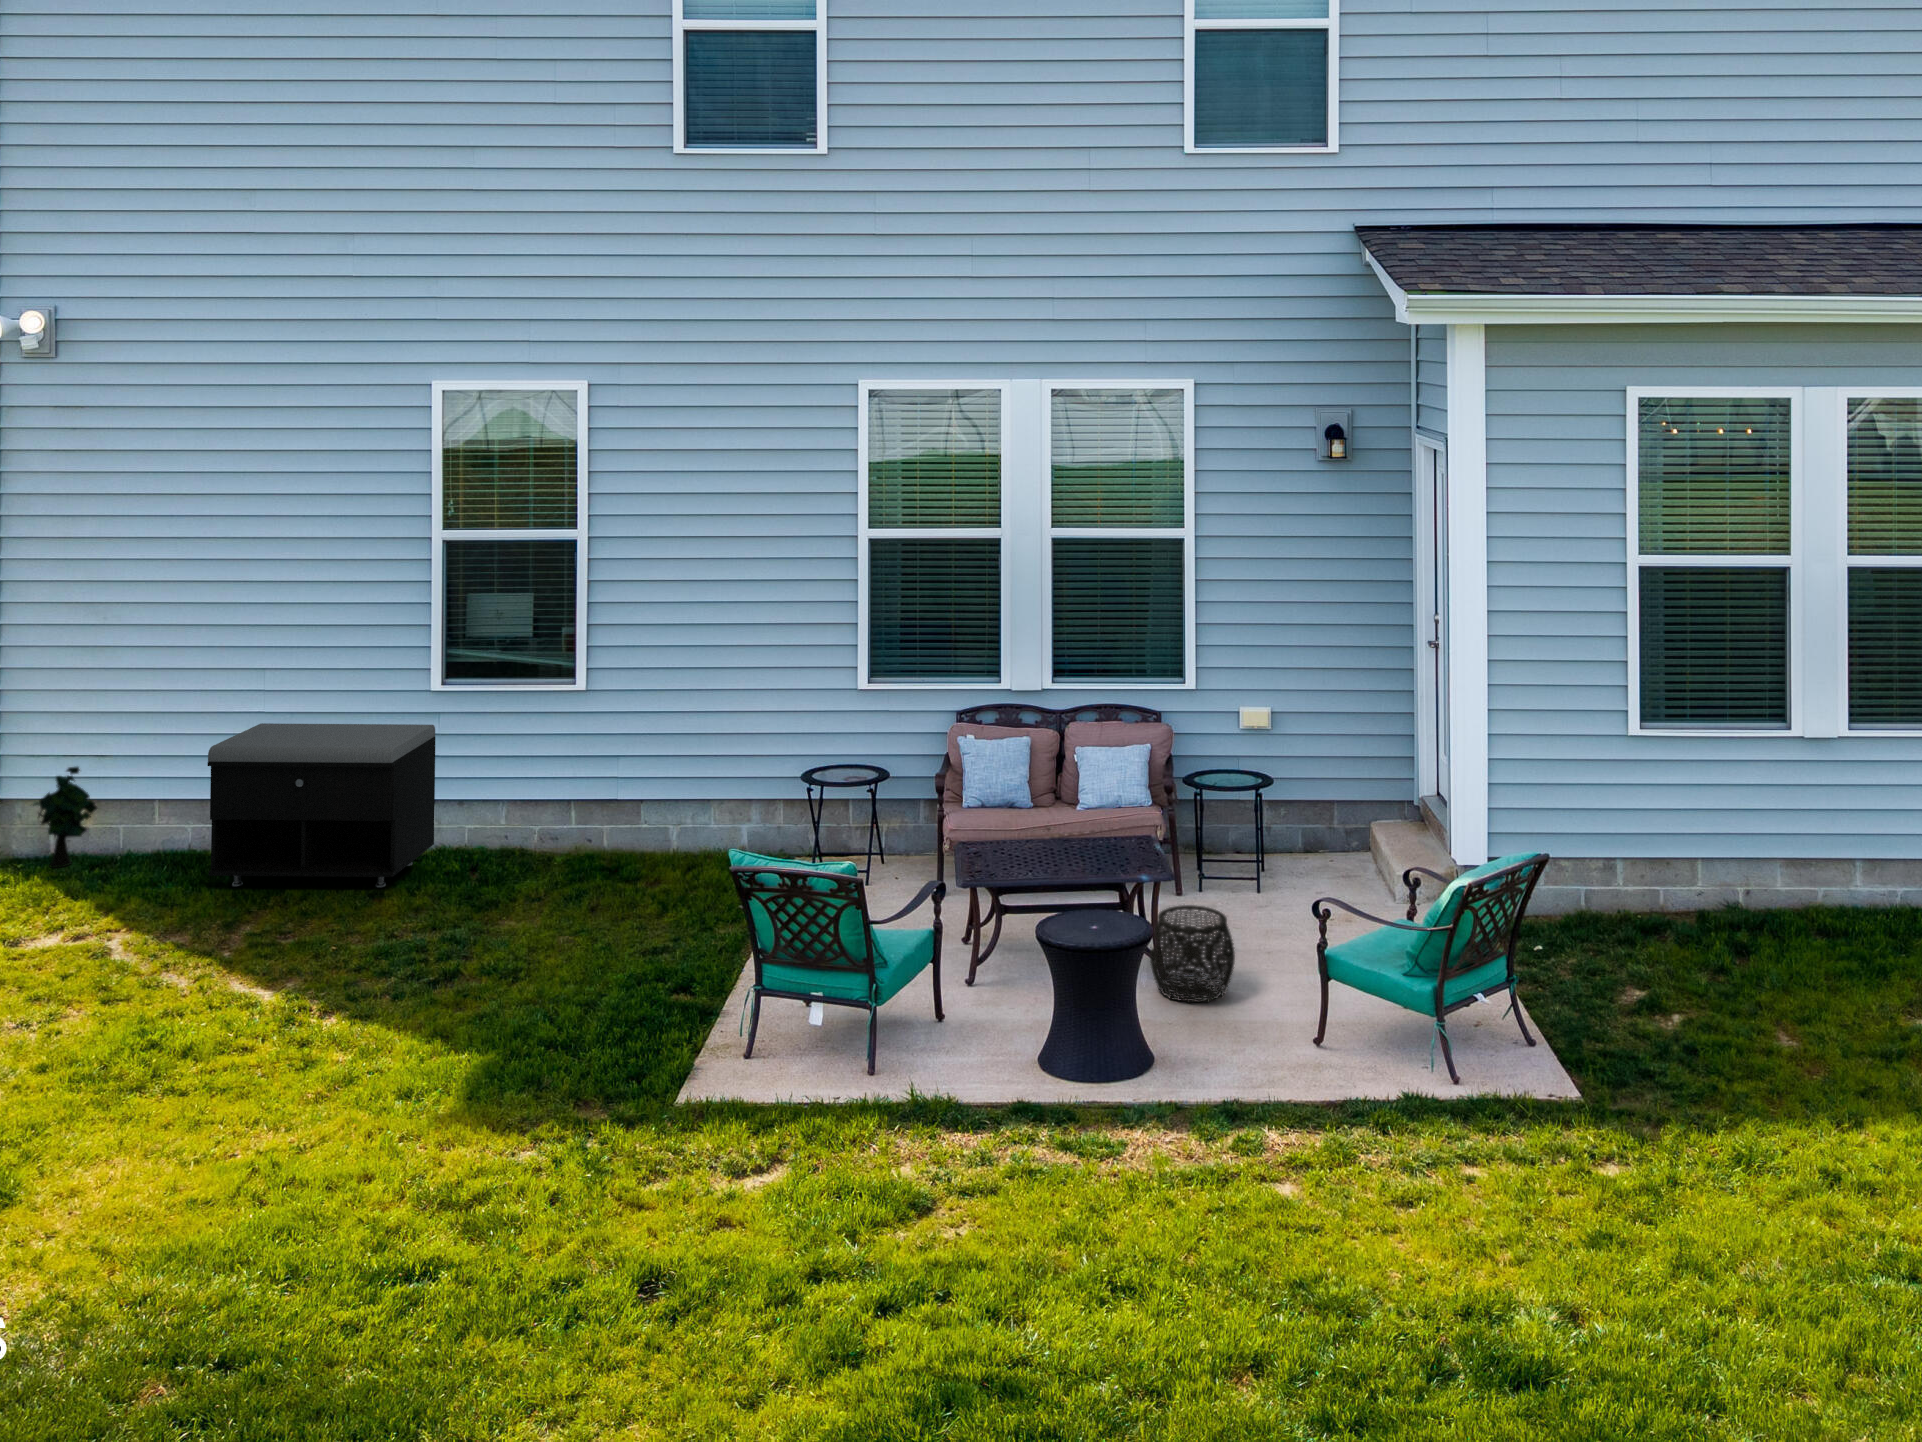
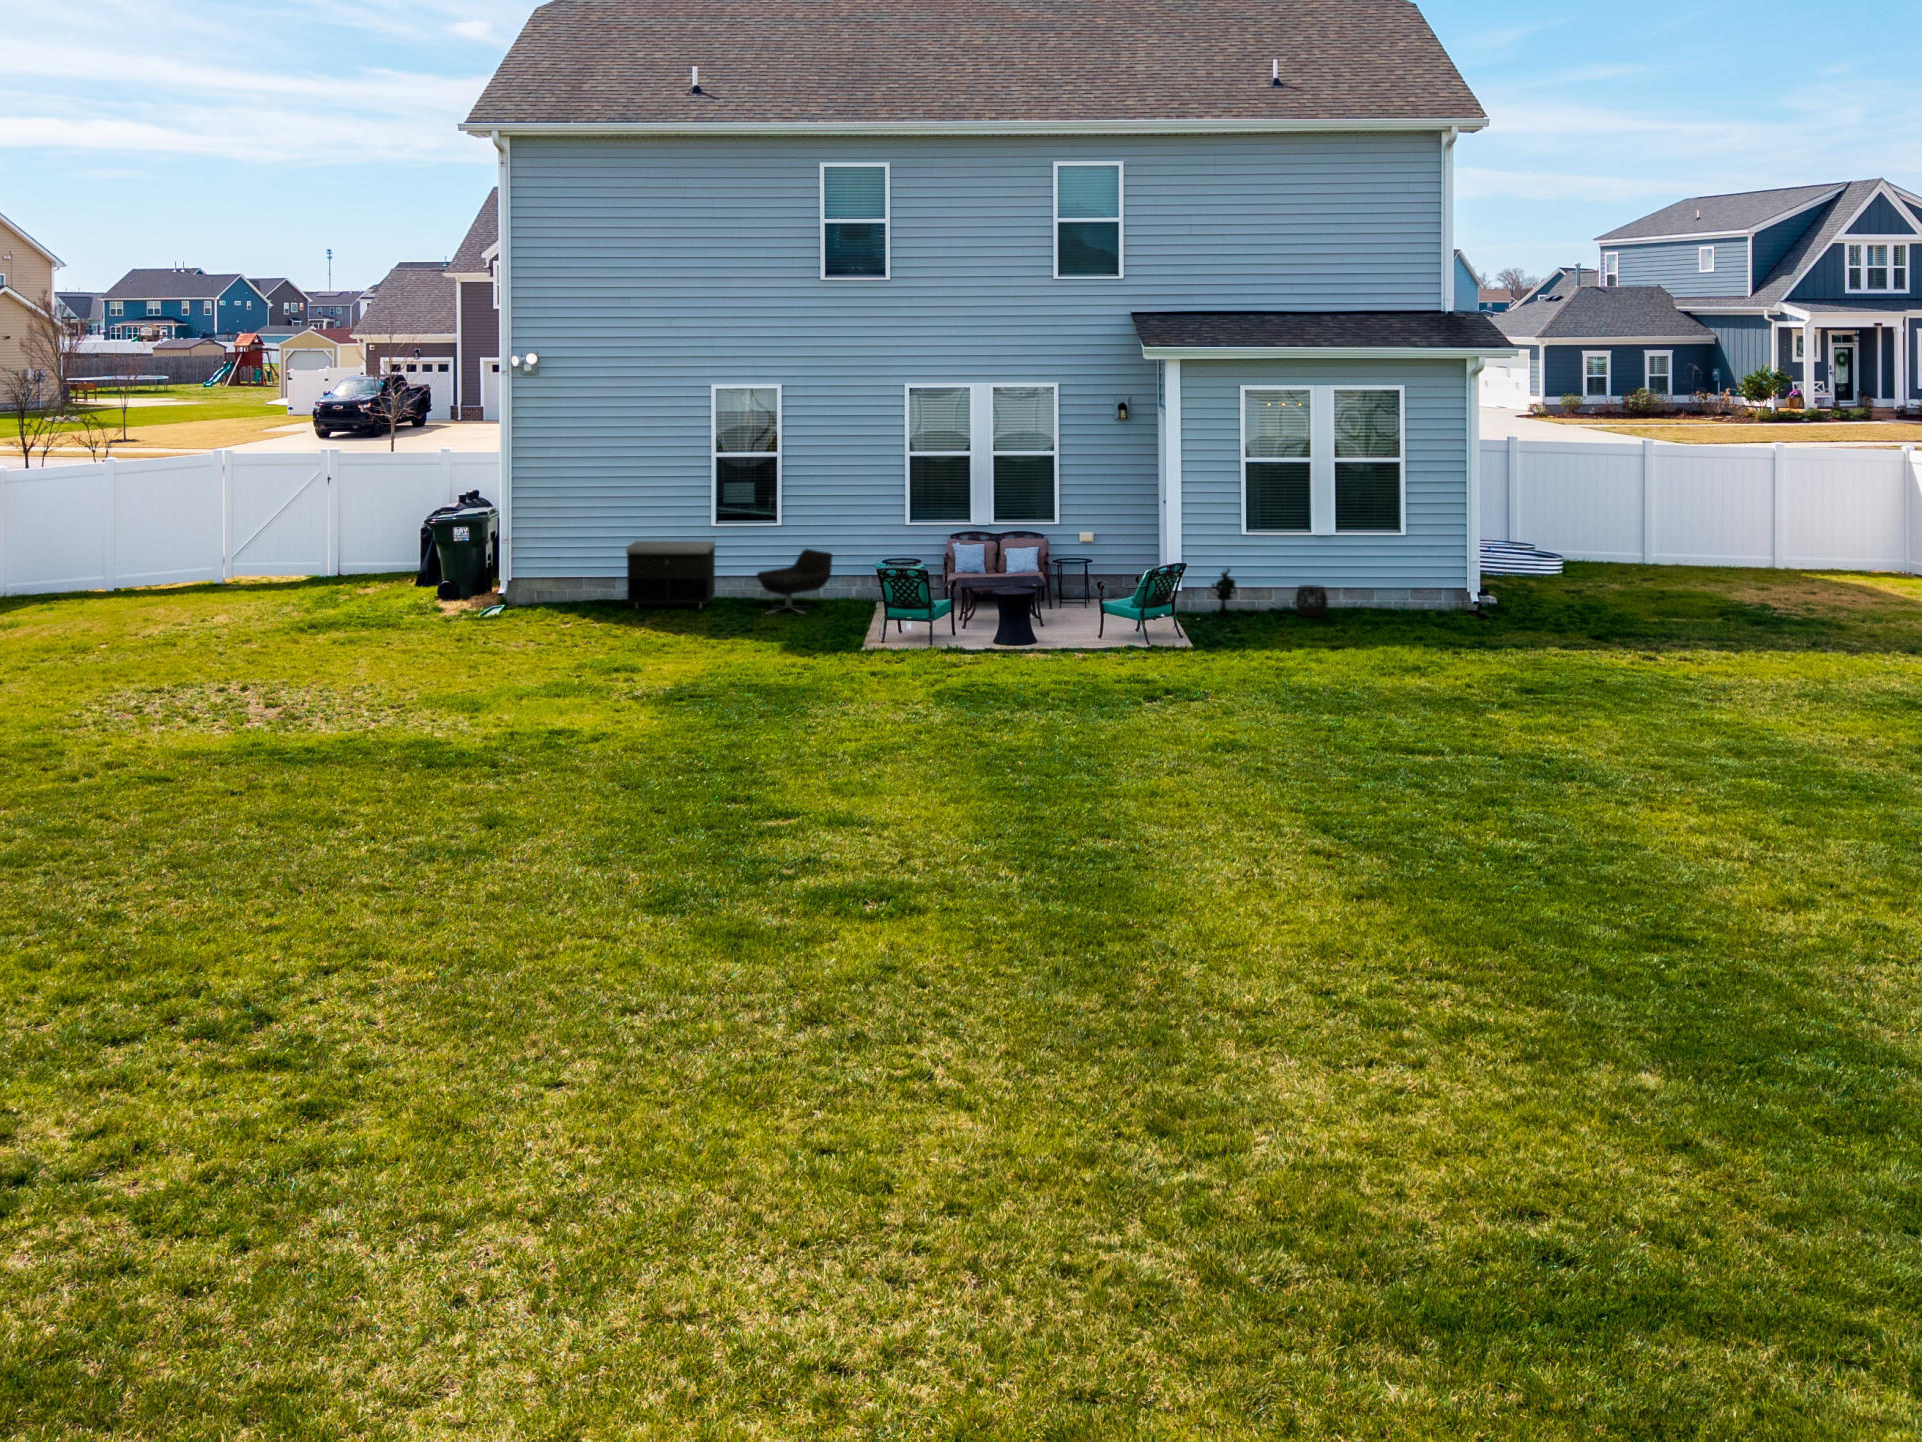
lounge chair: none [510,744,683,910] -> present [757,549,833,609]
decorative plant: present [35,767,97,868] -> present [1211,569,1237,615]
woven basket: present [1150,905,1235,1002] -> present [1295,585,1328,616]

